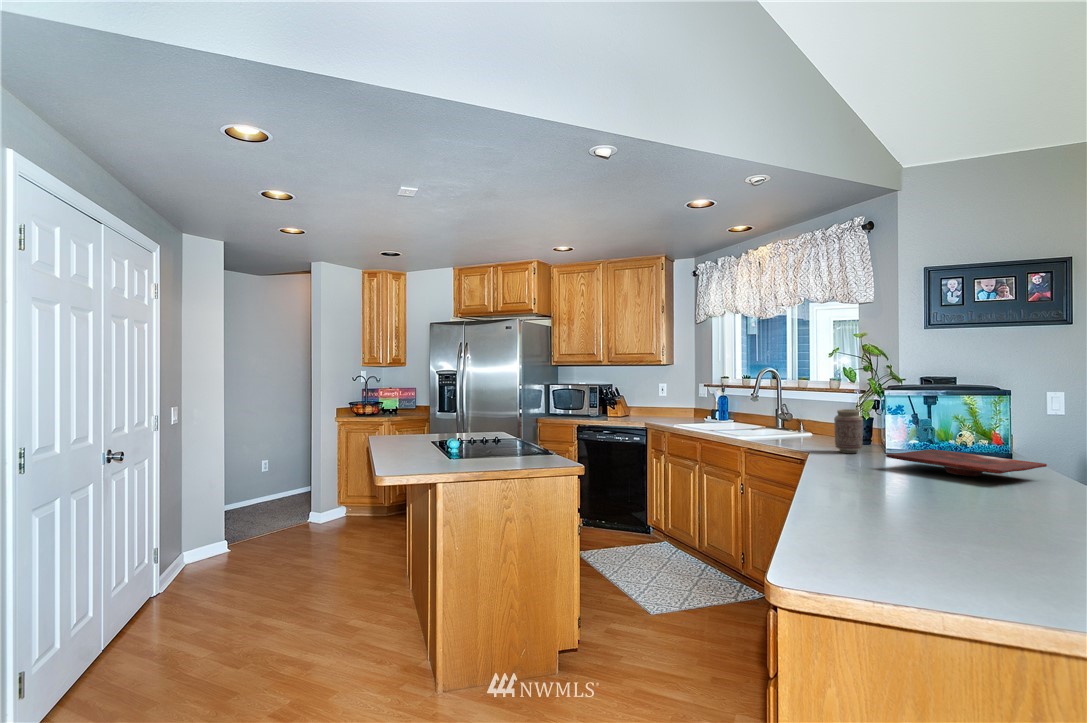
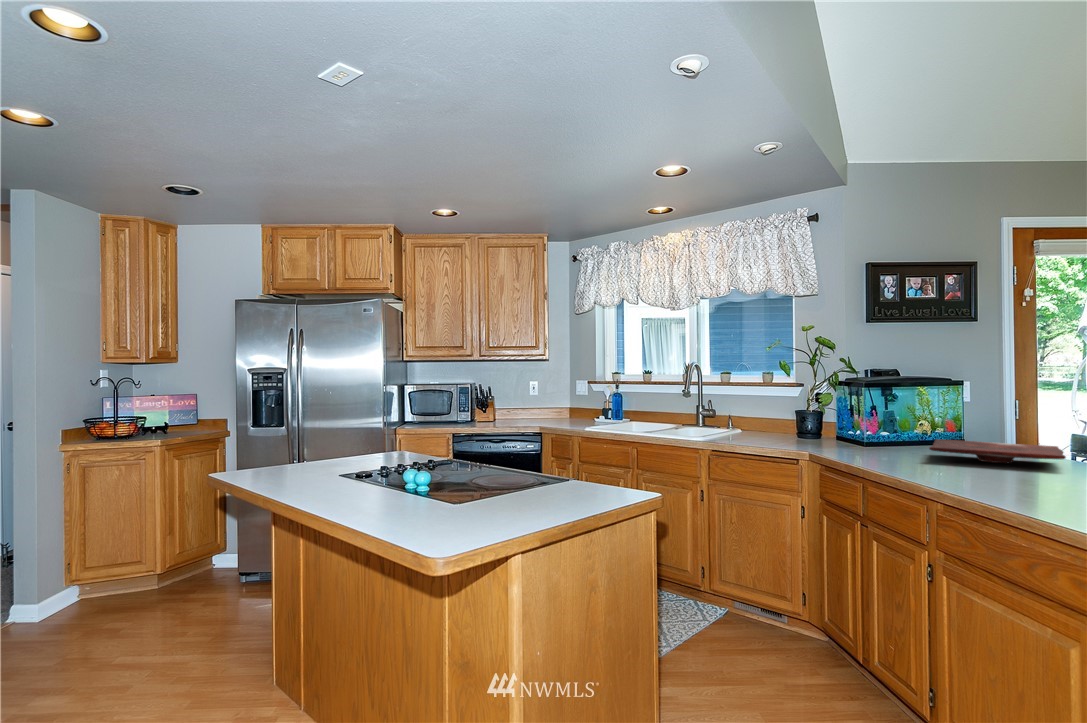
vase: present [834,409,863,453] -> none [825,403,855,448]

